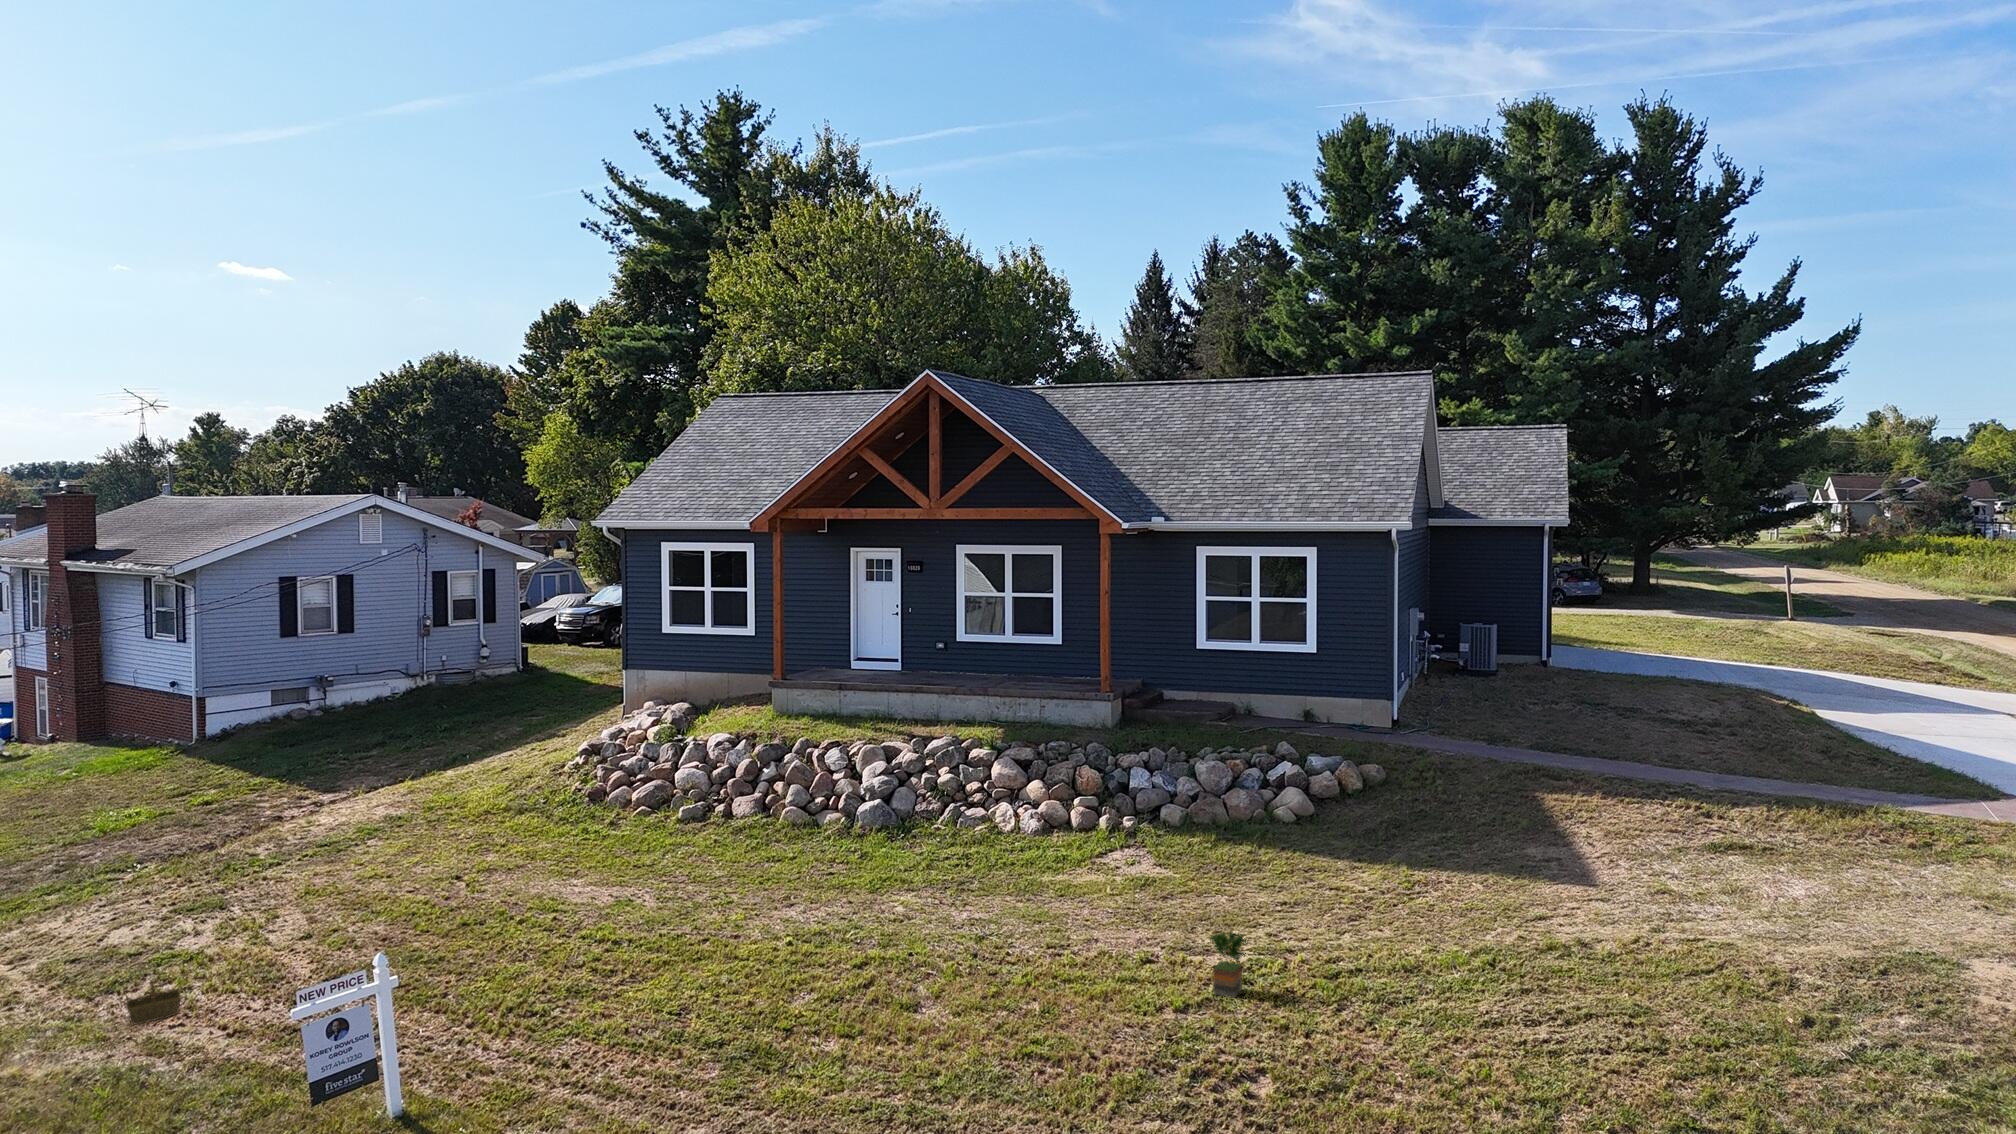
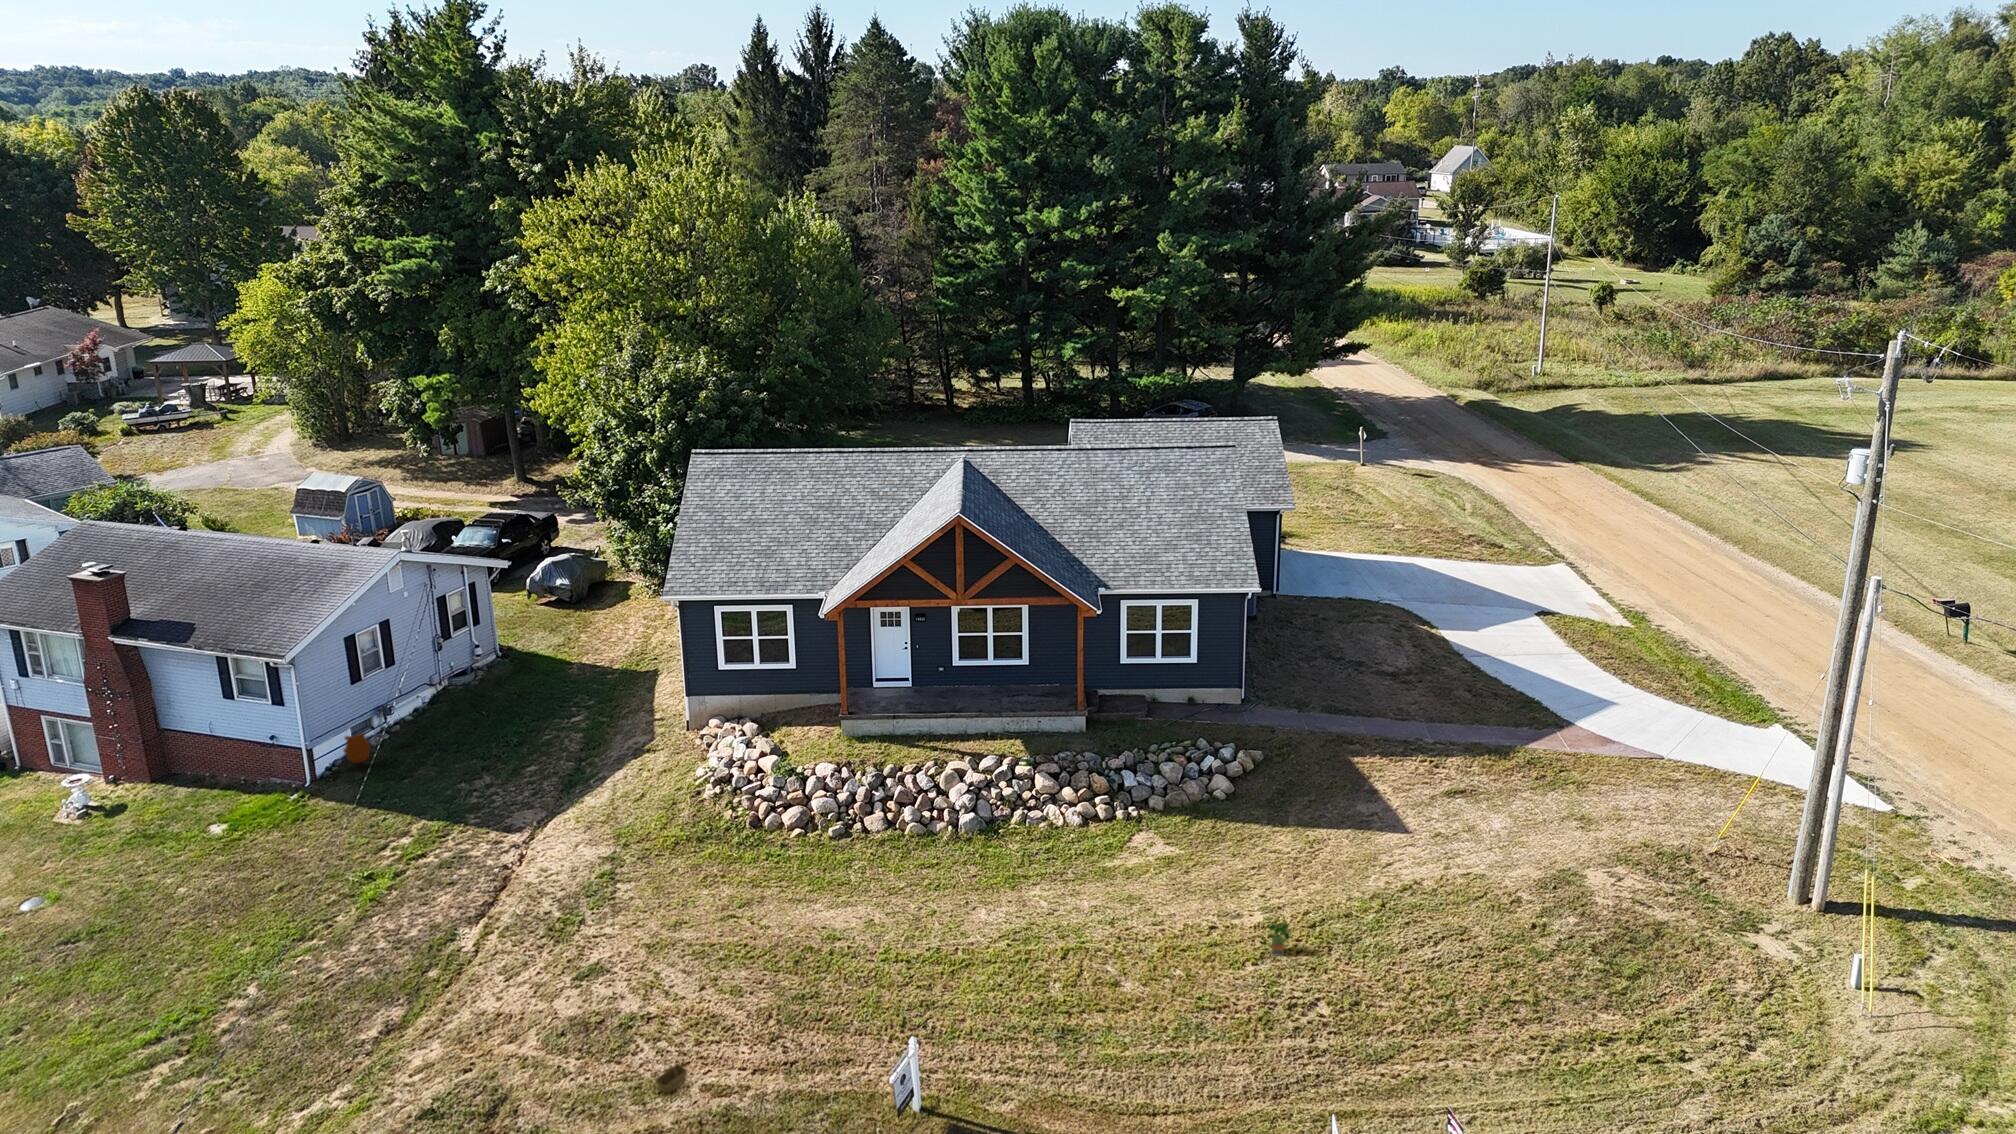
lounge chair: none [243,685,284,738] -> present [343,732,374,768]

